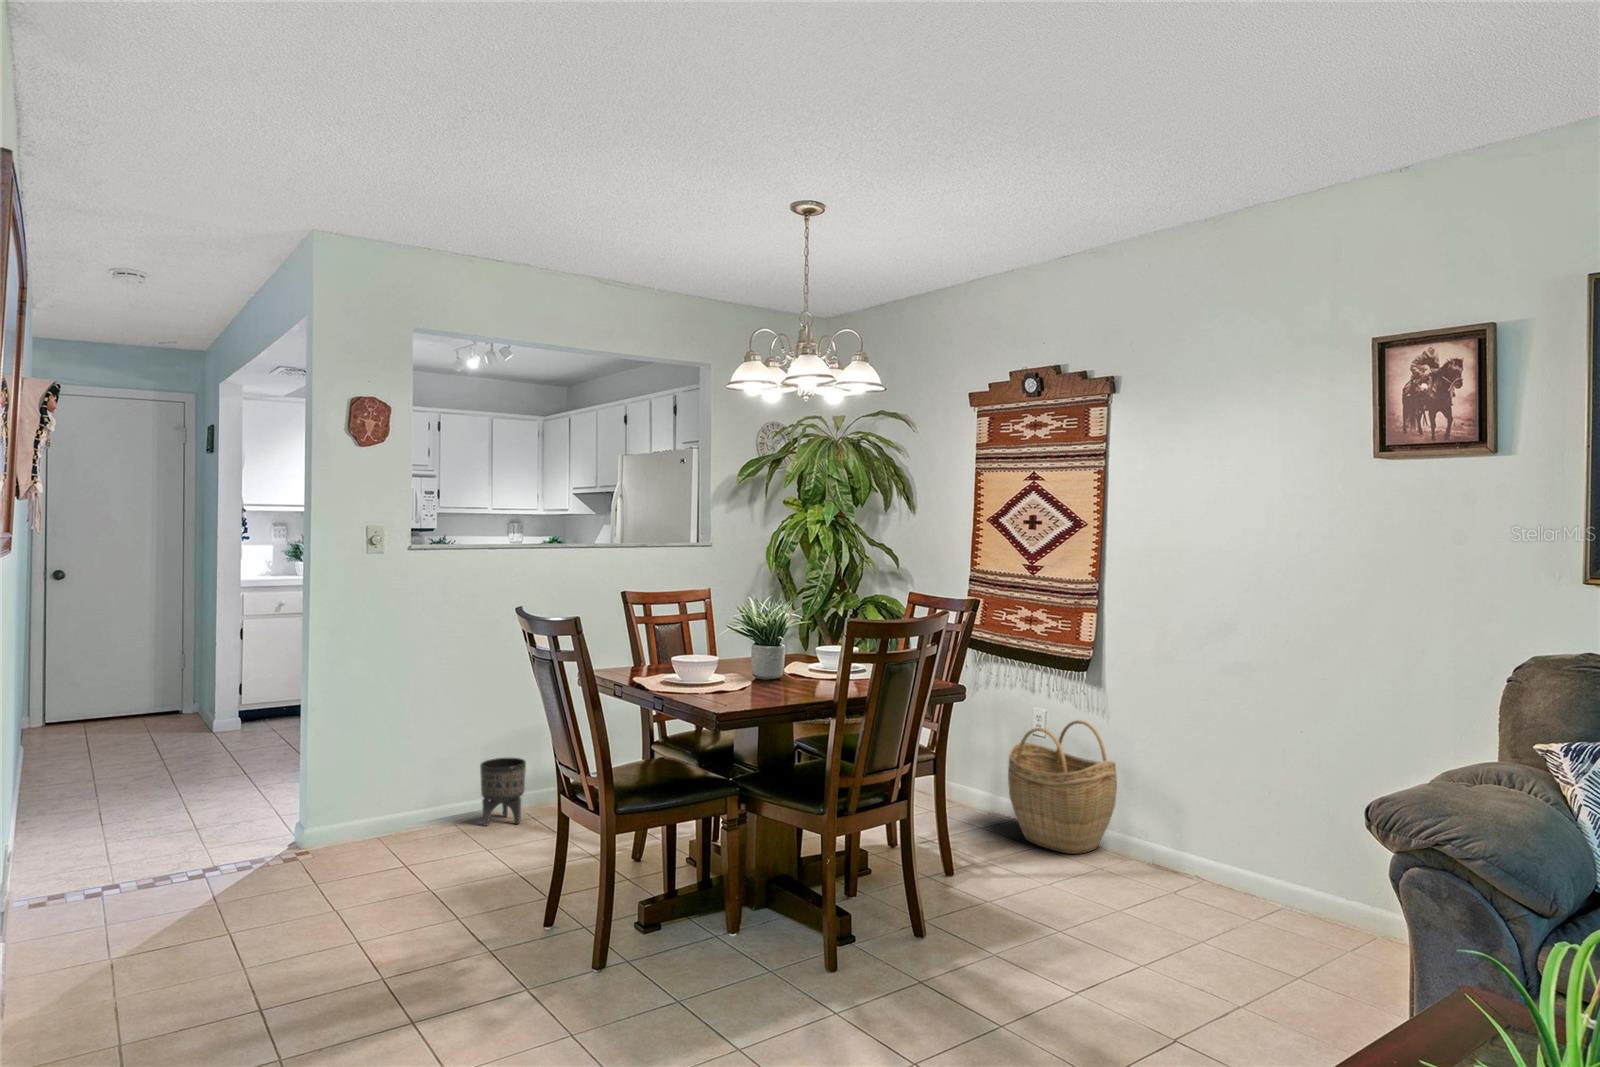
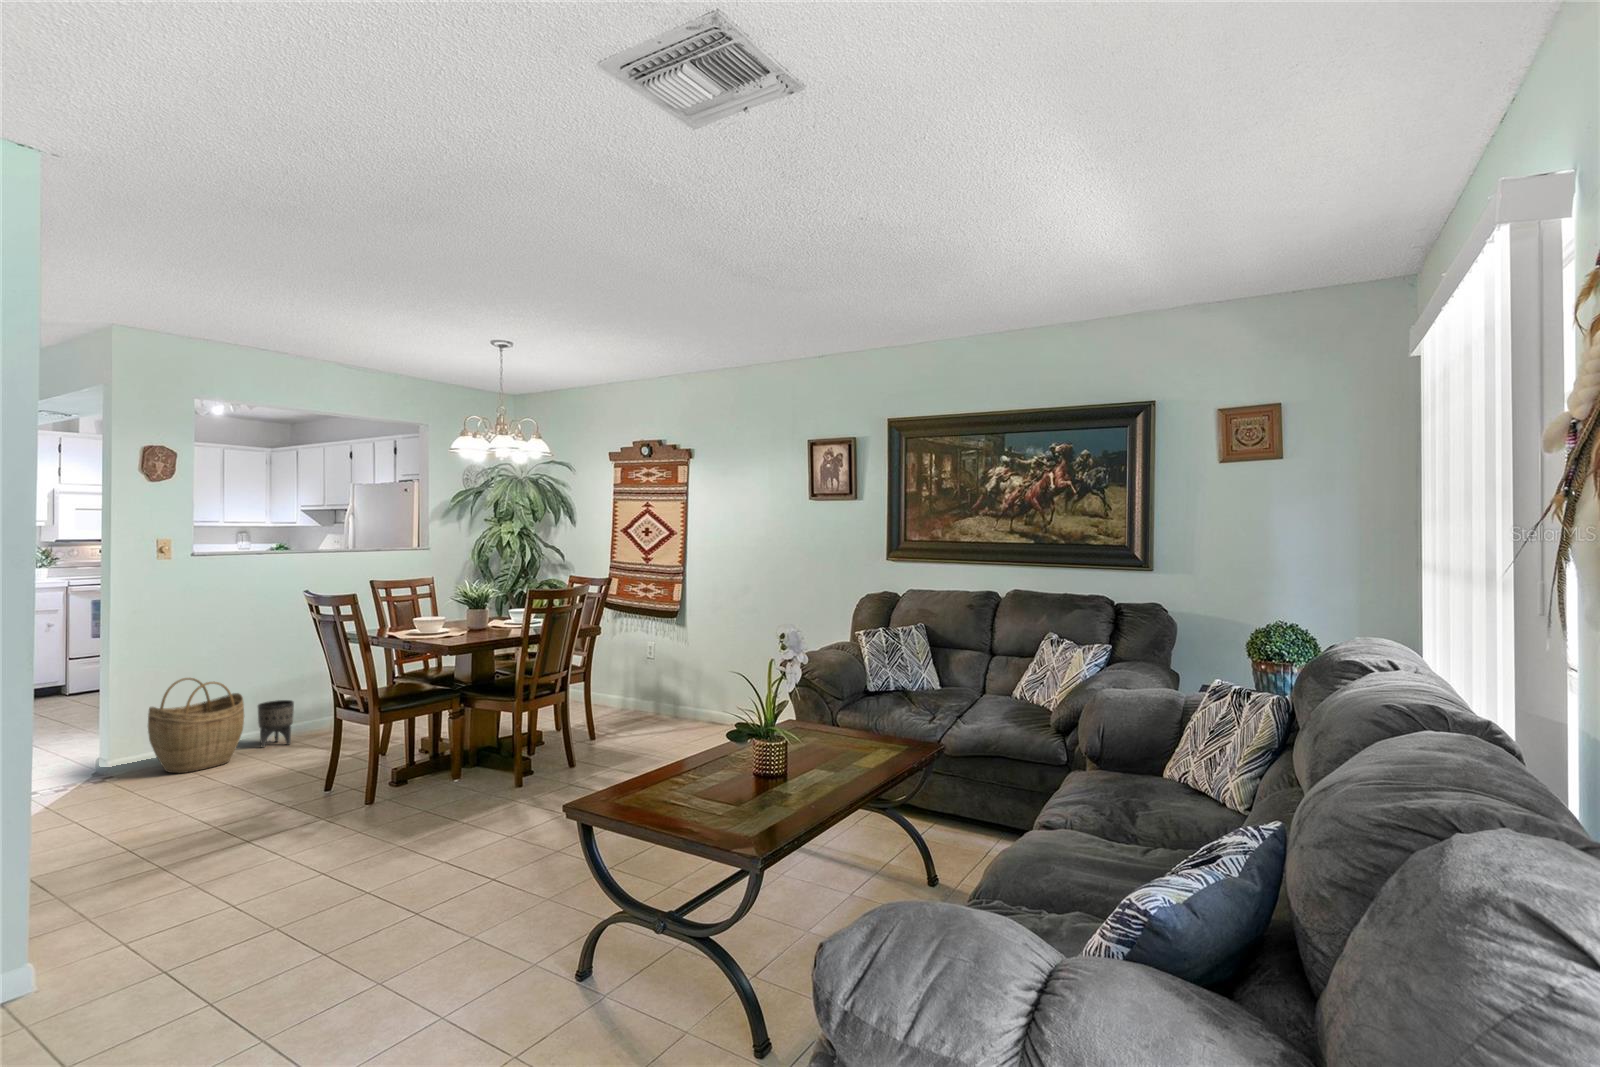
woven basket: present [1008,720,1117,854] -> present [148,678,244,773]

